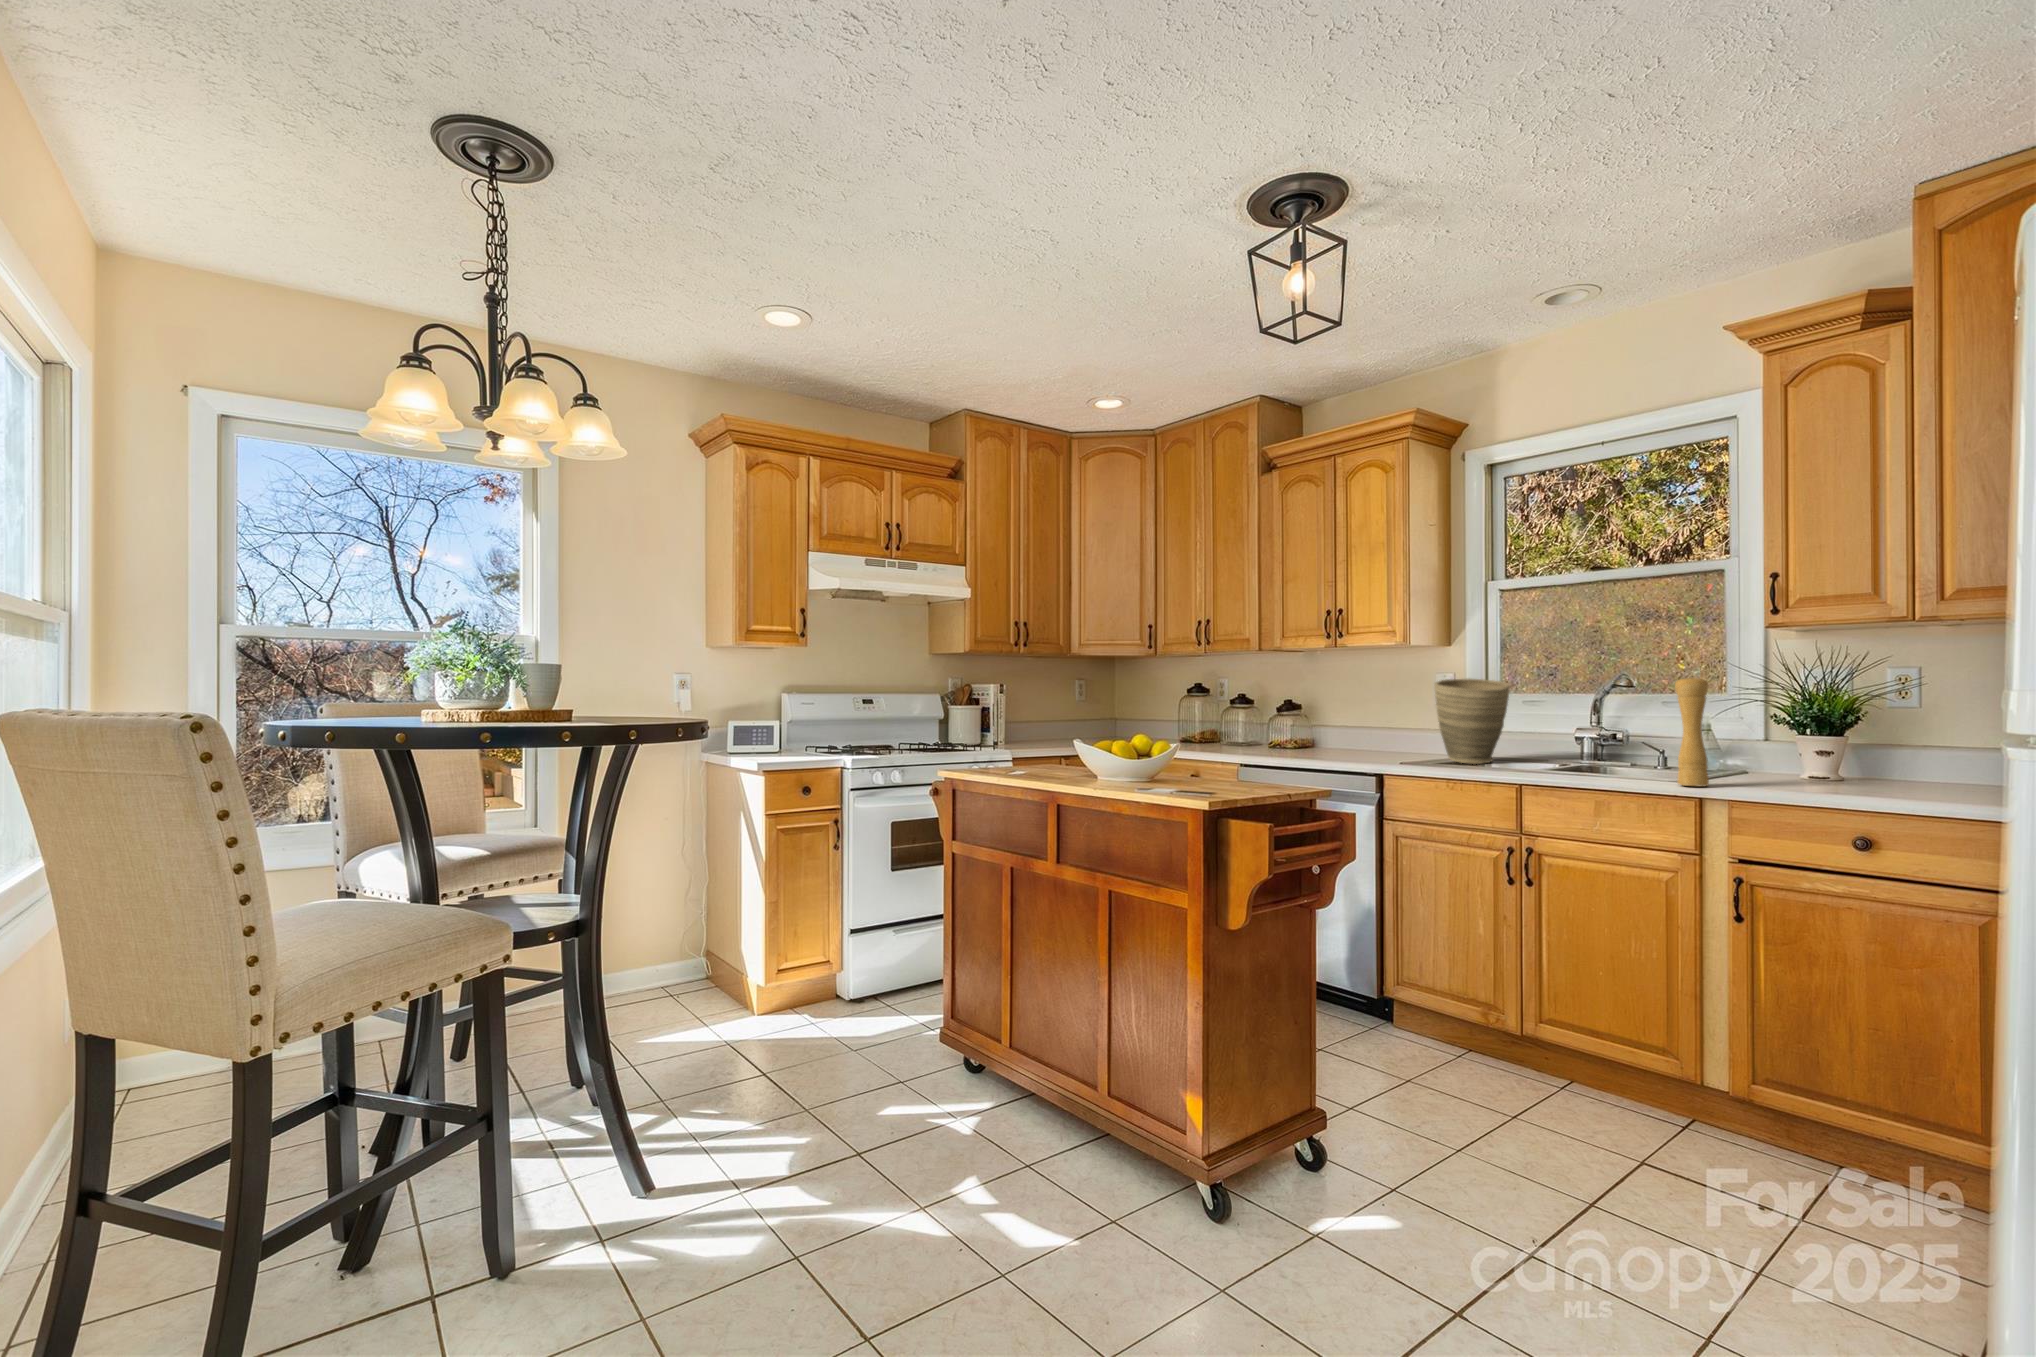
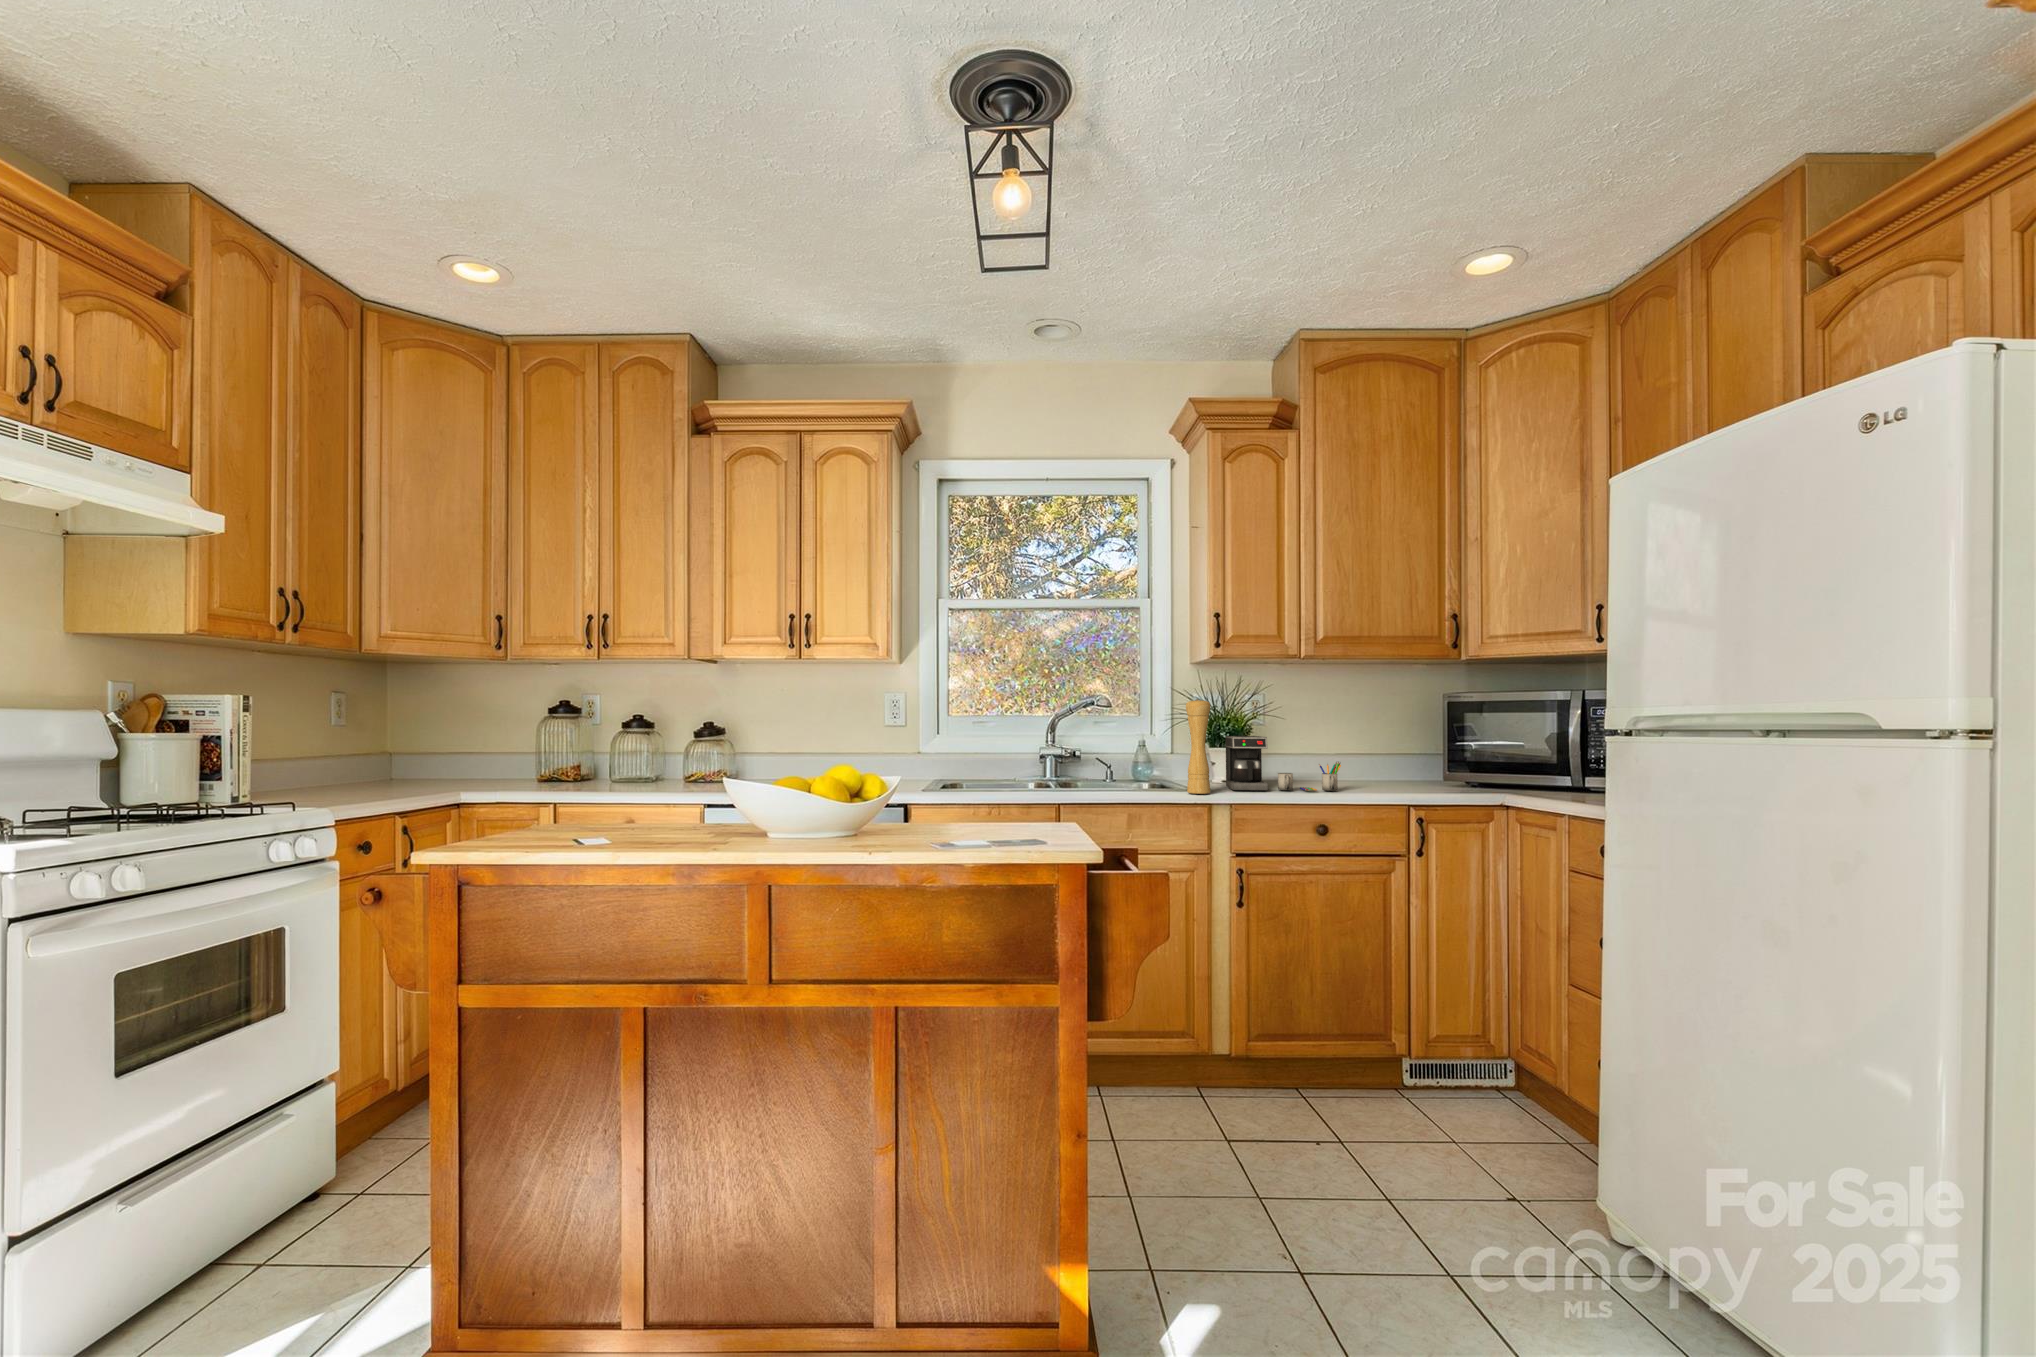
vase: present [1434,679,1510,764] -> none [932,698,1003,786]
coffee maker: none [1754,721,1935,797] -> present [1226,736,1341,791]

